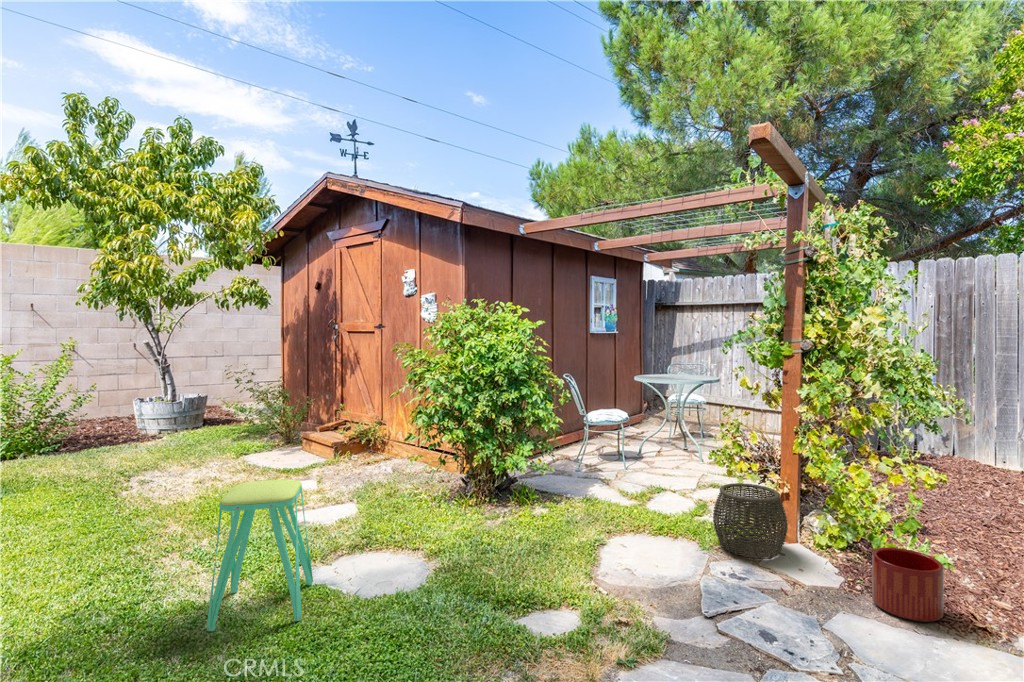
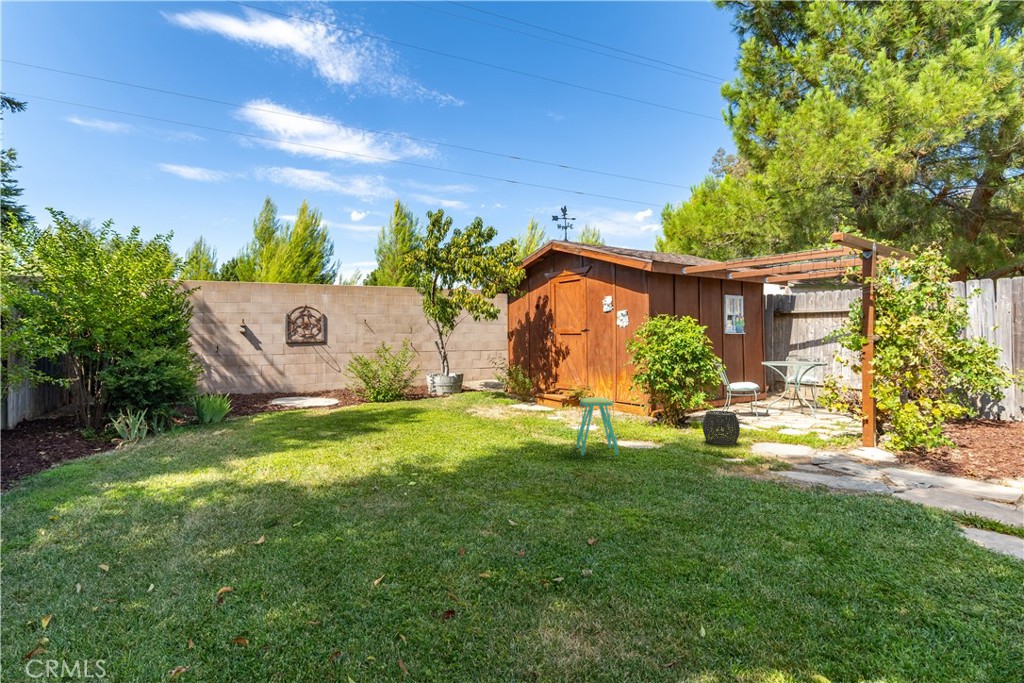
woven basket: present [713,483,788,559] -> present [702,411,740,445]
planter: present [872,547,944,622] -> none [907,438,944,470]

